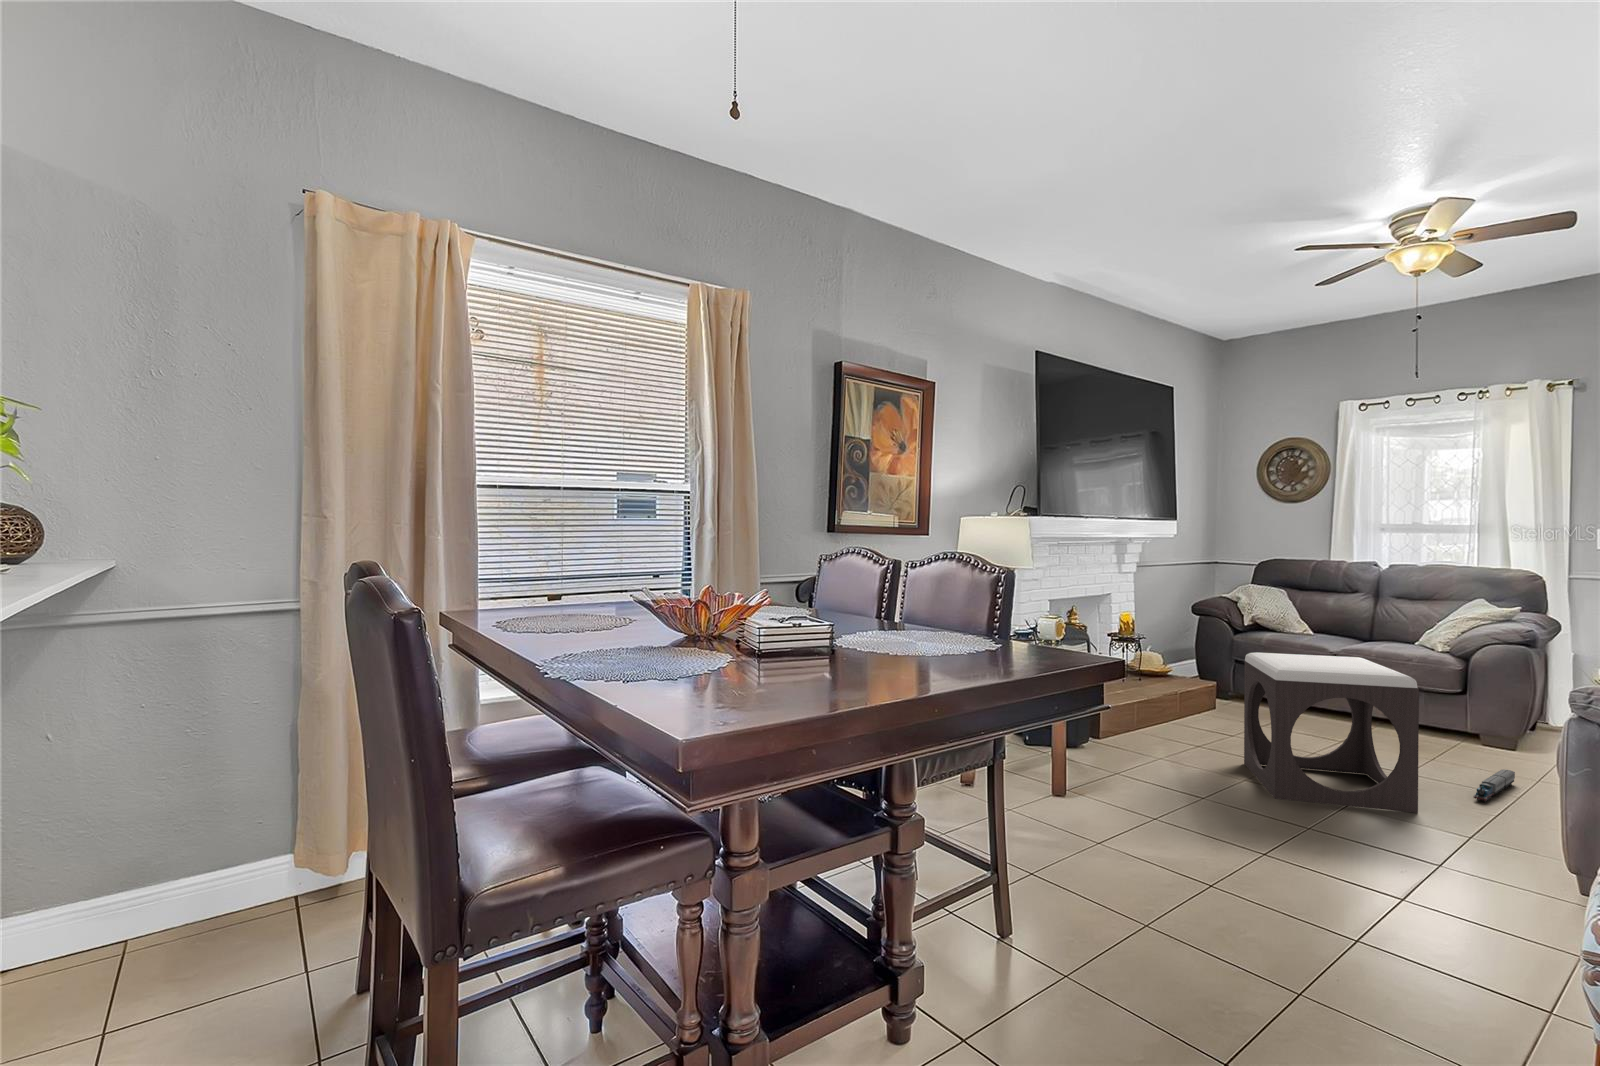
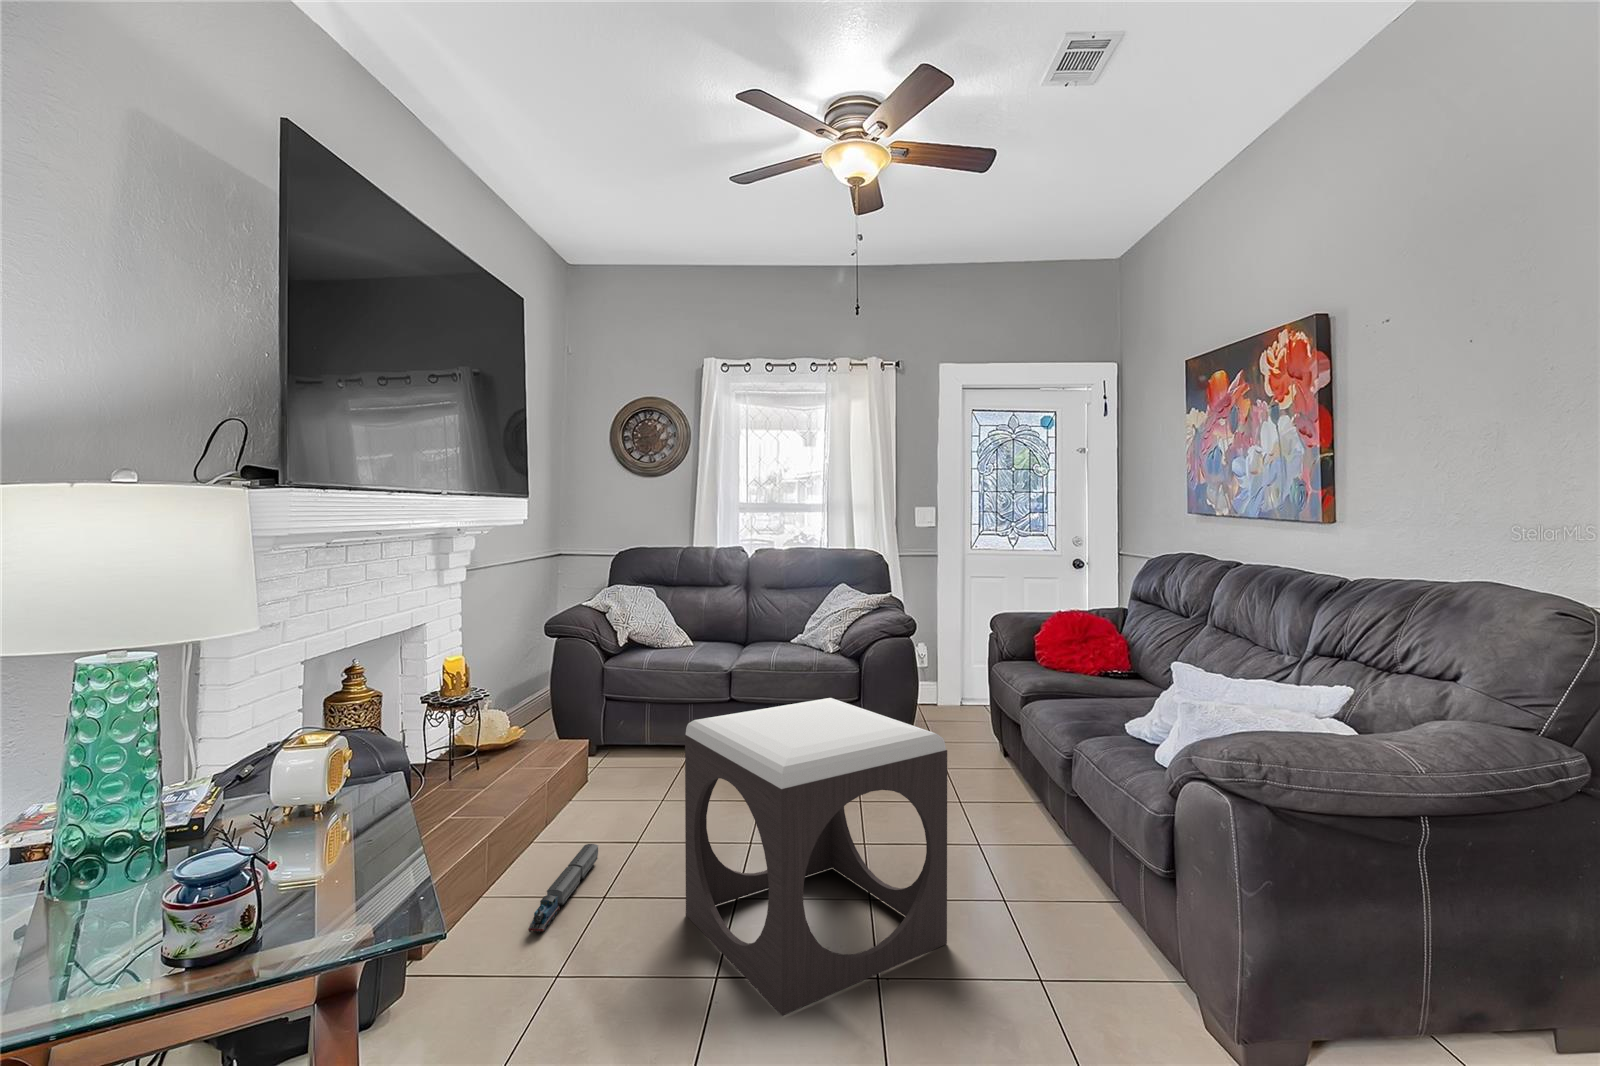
toy train: present [1473,769,1515,802] -> present [528,844,598,932]

